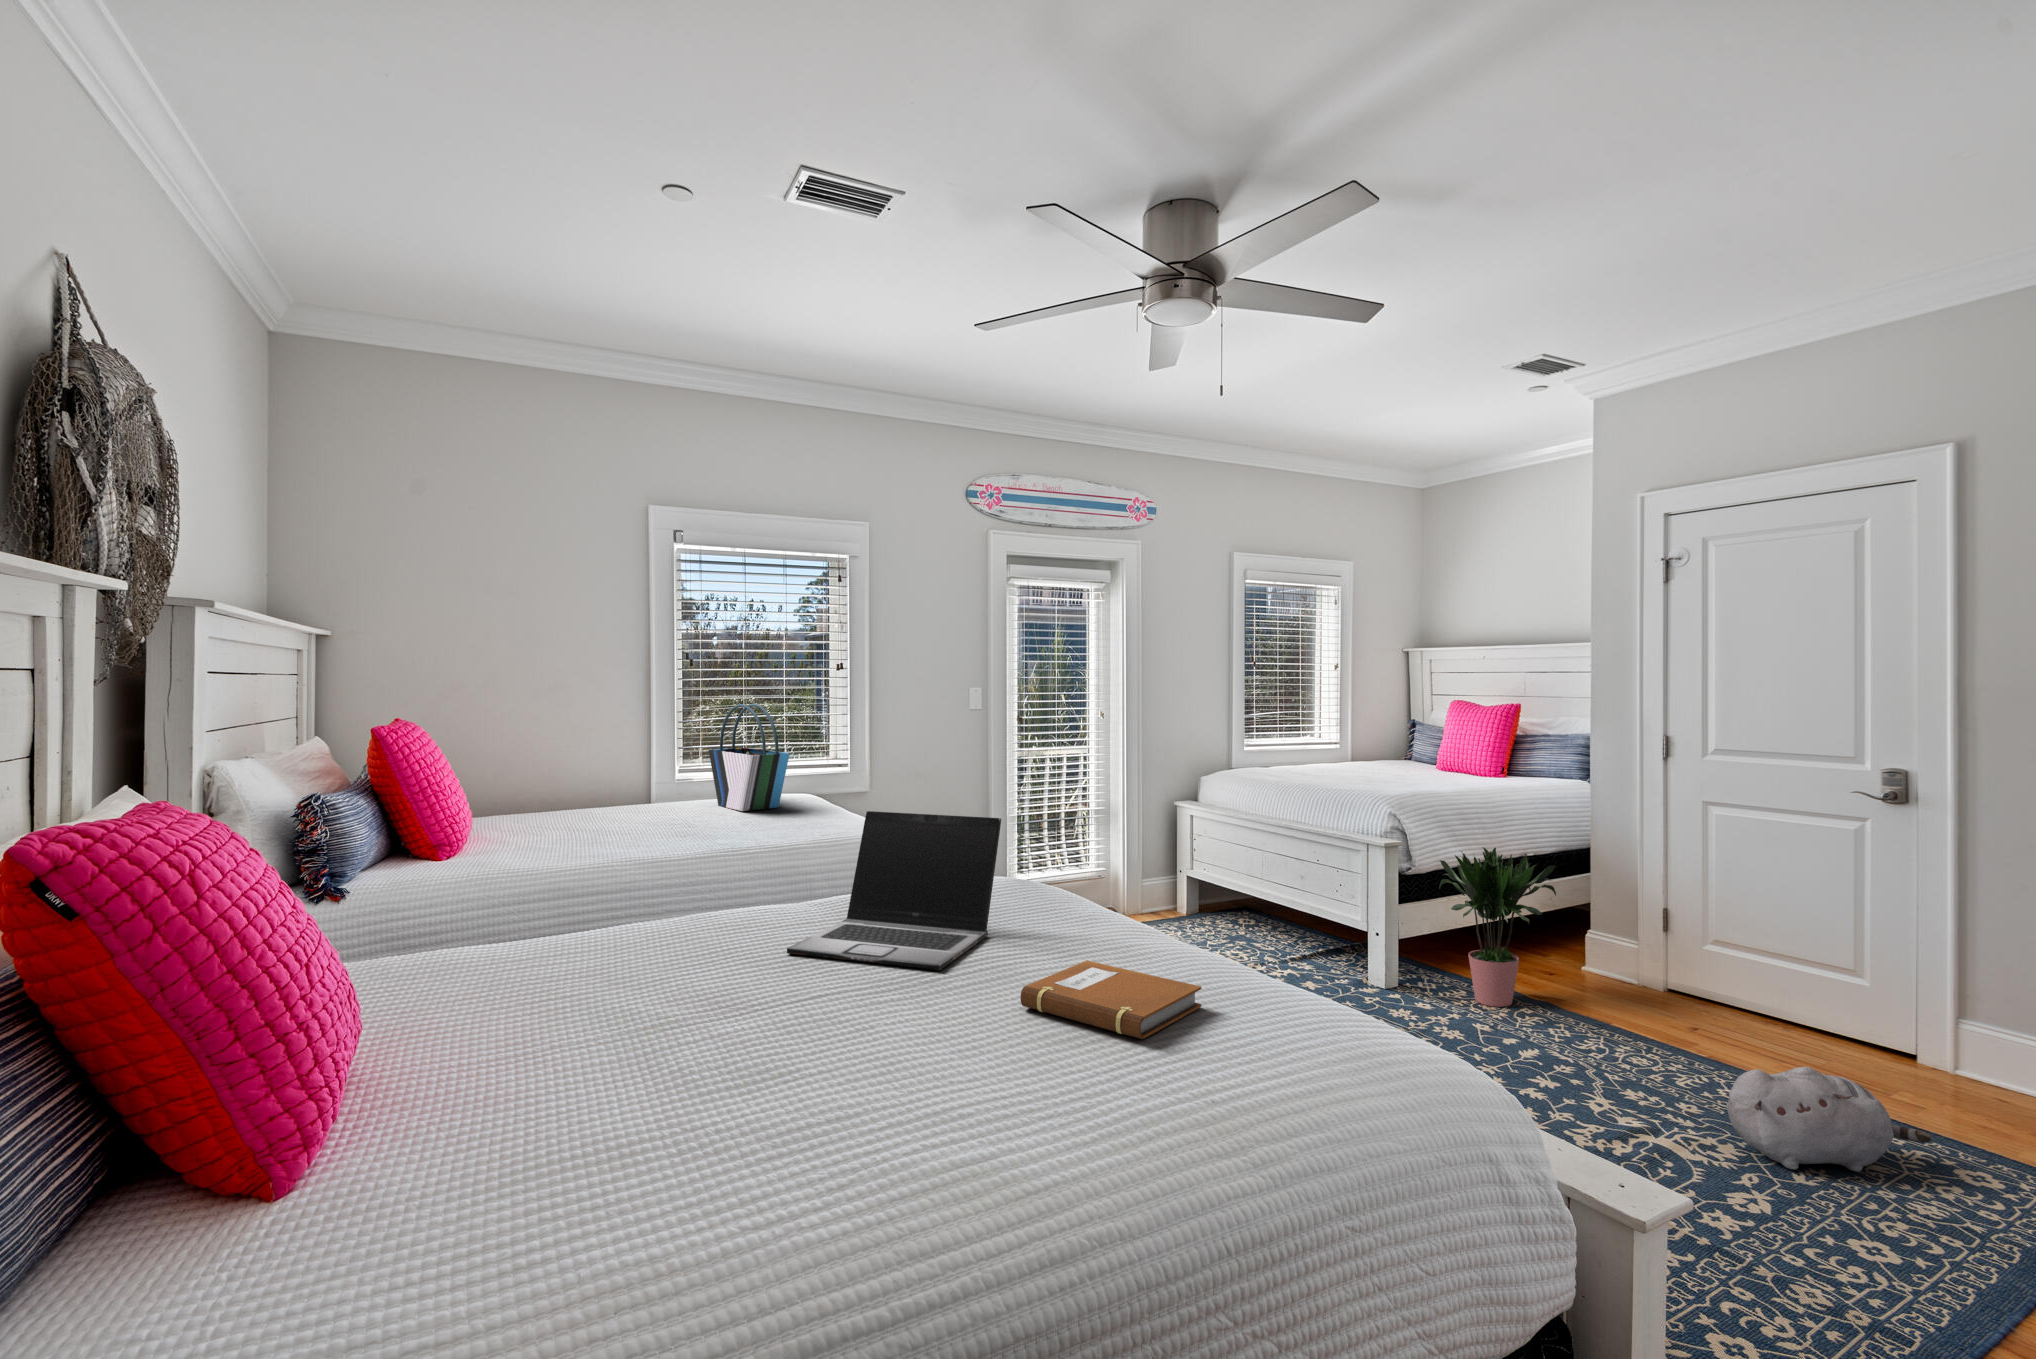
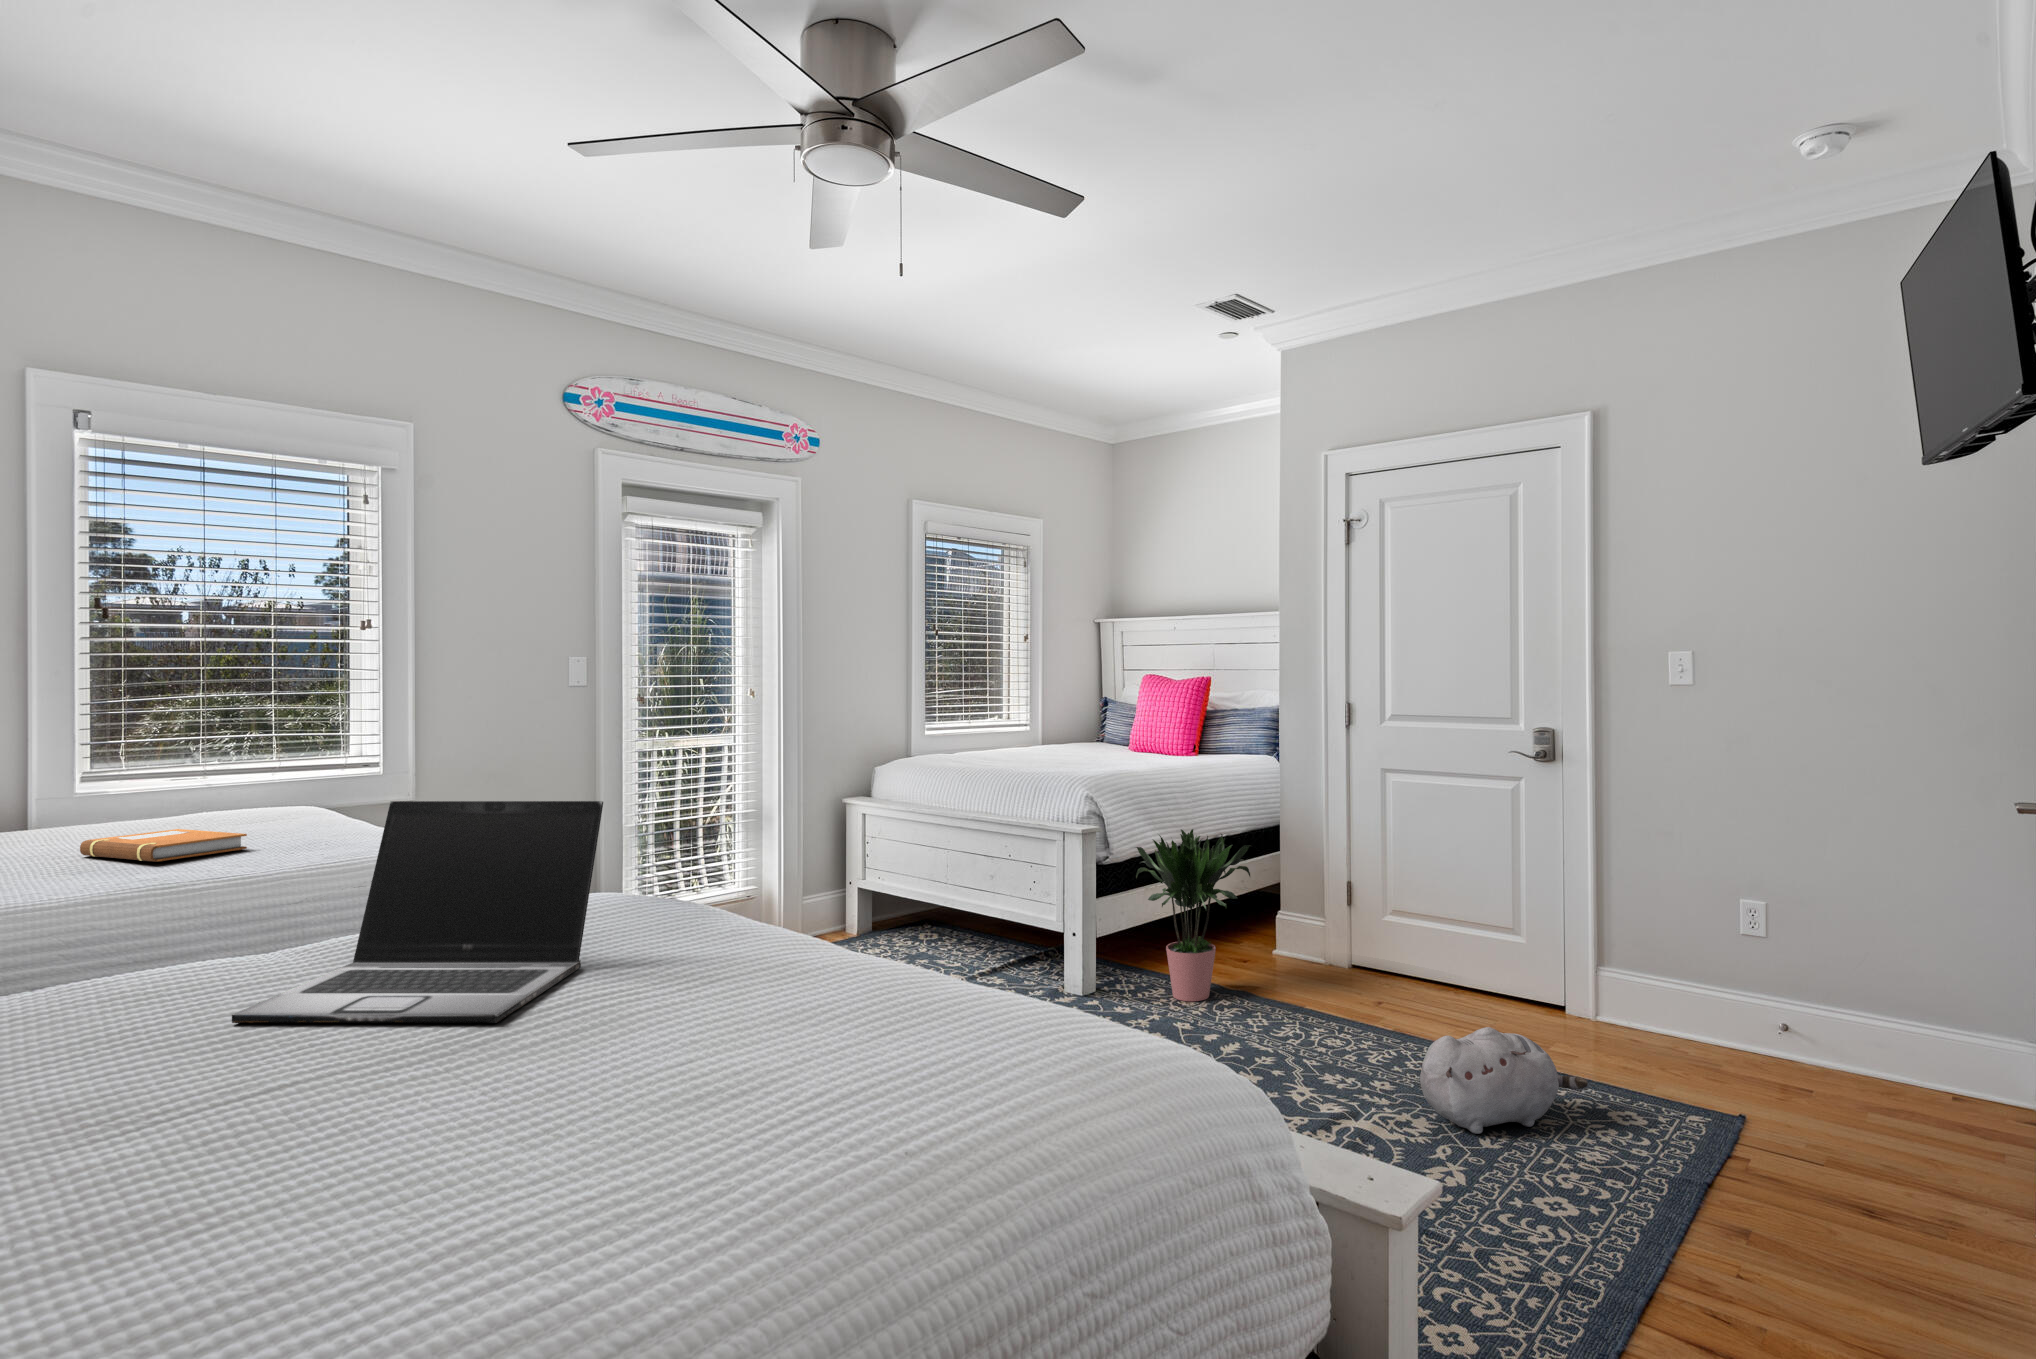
tote bag: present [709,704,789,811] -> none [154,672,292,828]
notebook: present [1021,961,1201,1039] -> present [80,829,247,862]

